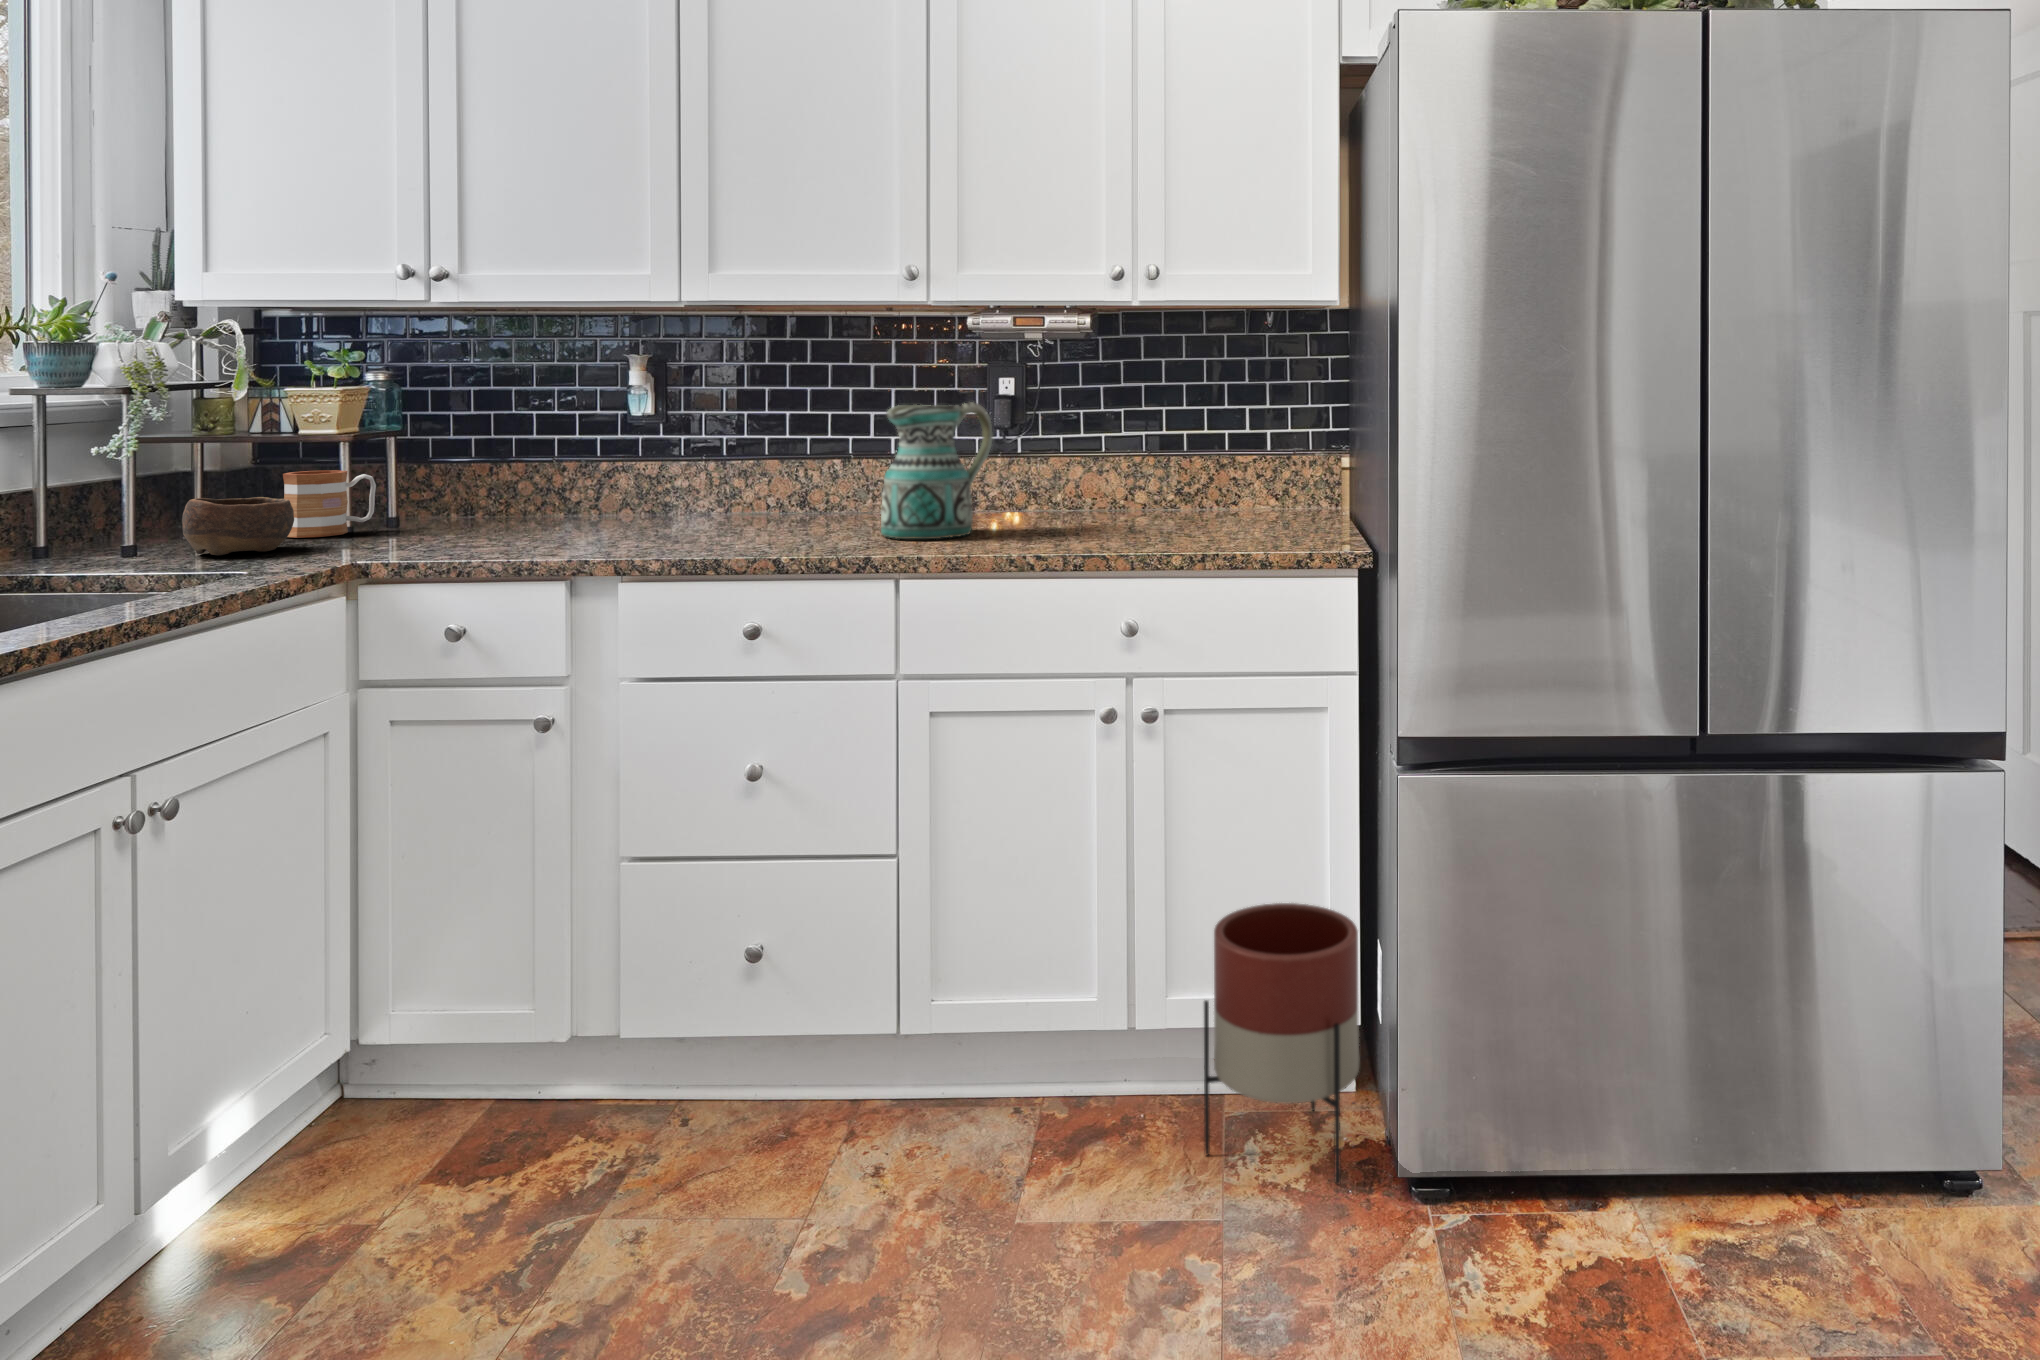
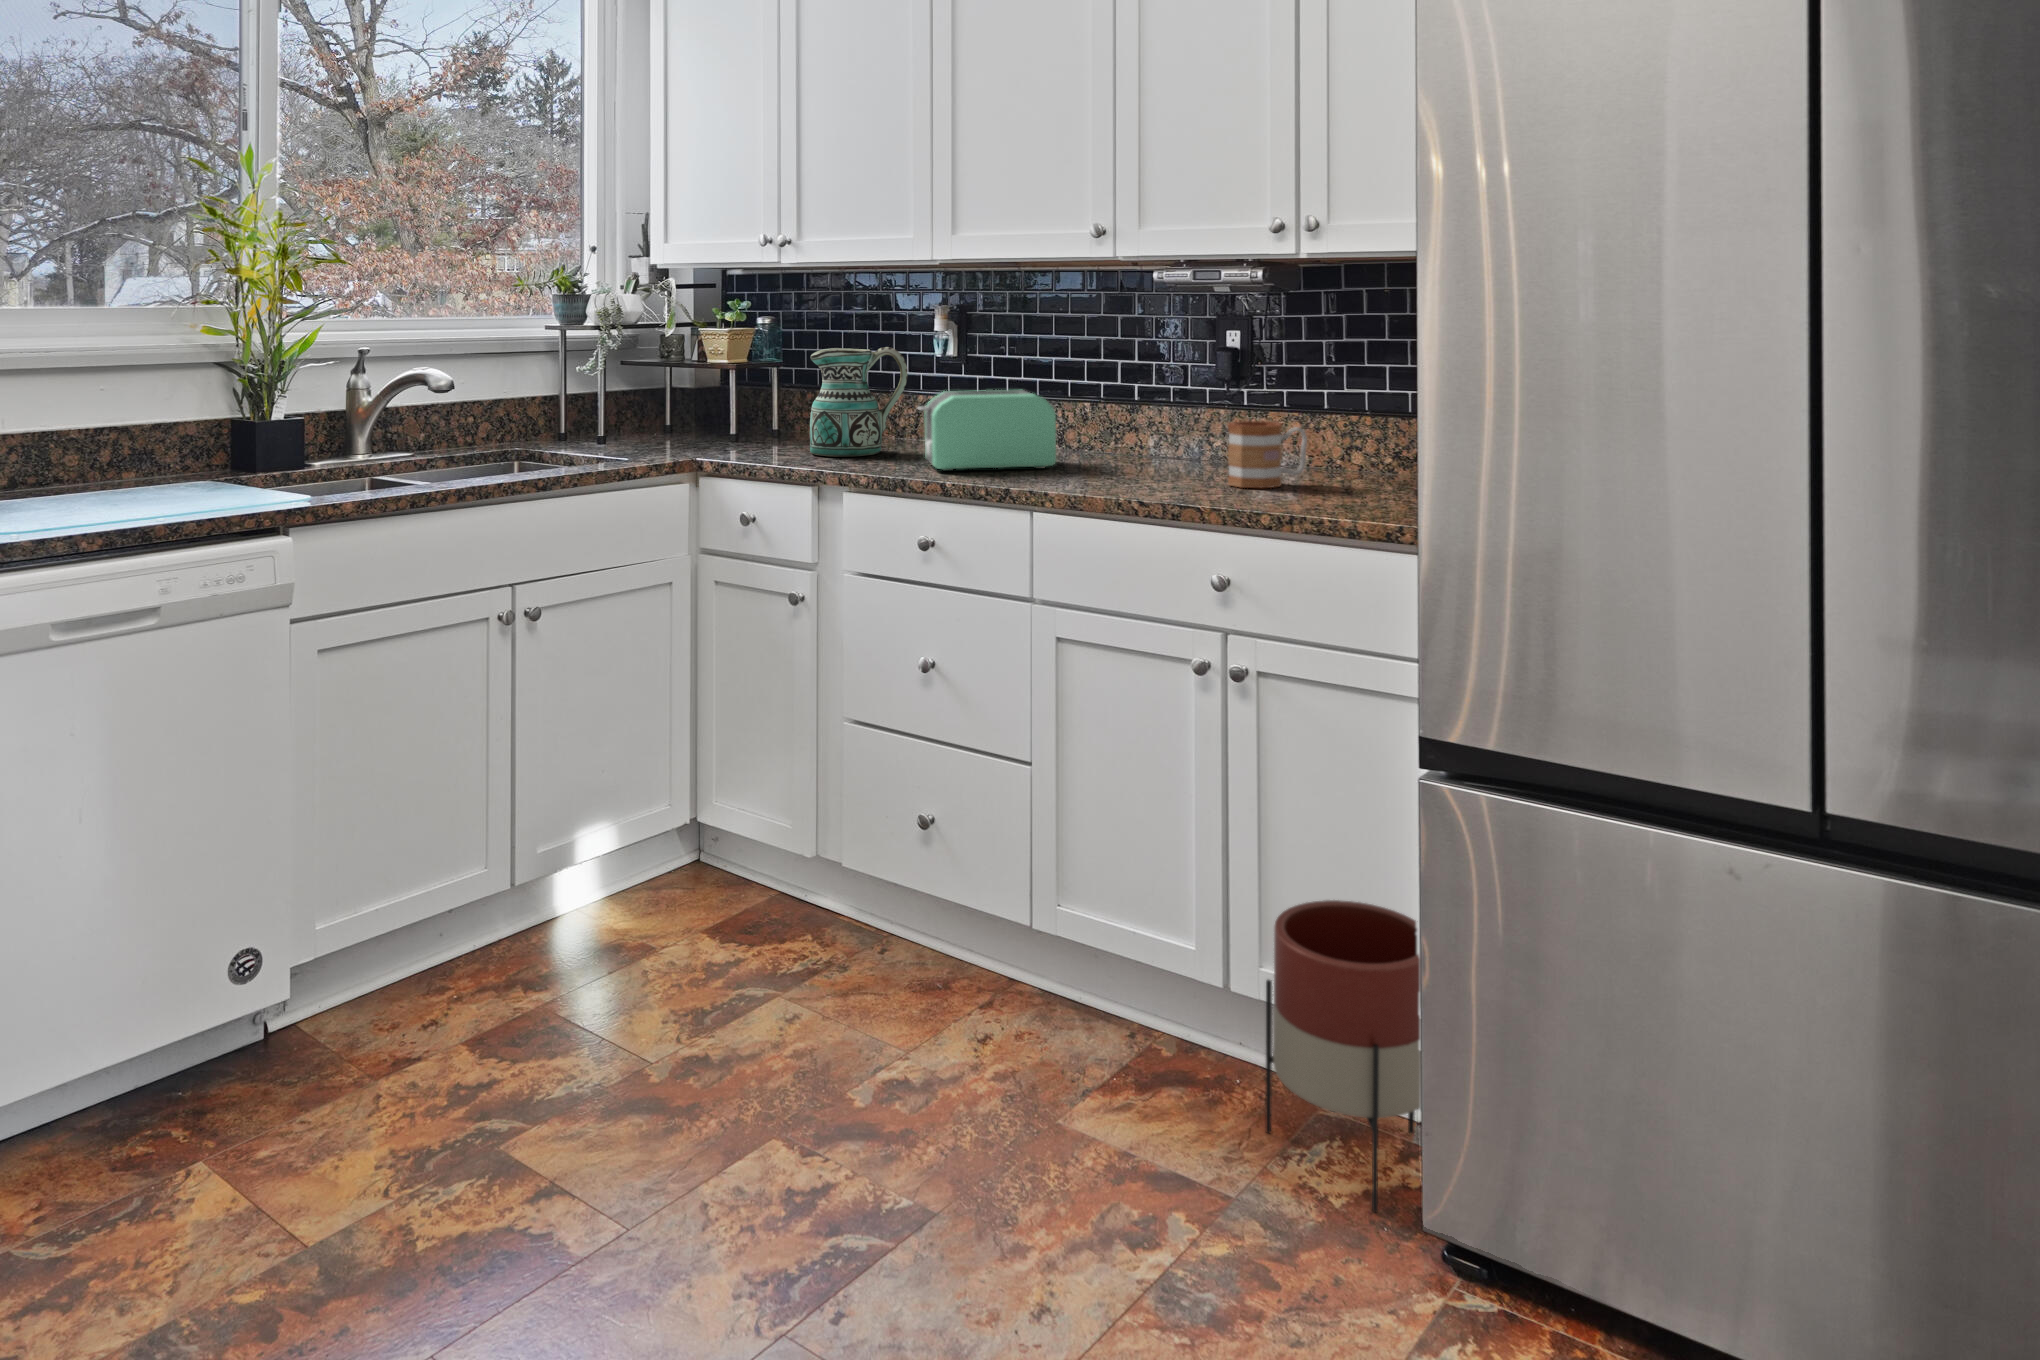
ceramic pitcher: present [881,402,993,539] -> present [810,347,907,456]
toaster: none [669,446,833,541] -> present [918,390,1056,471]
mug: present [283,470,376,538] -> present [1228,421,1307,488]
bowl: present [182,497,294,555] -> none [622,411,690,453]

